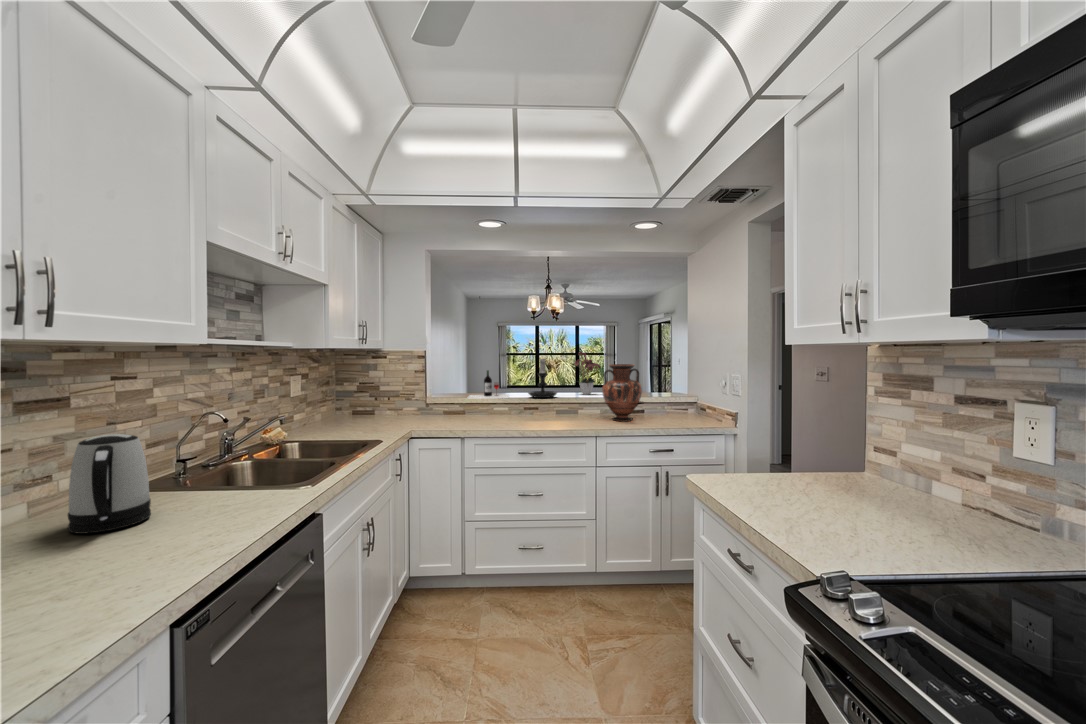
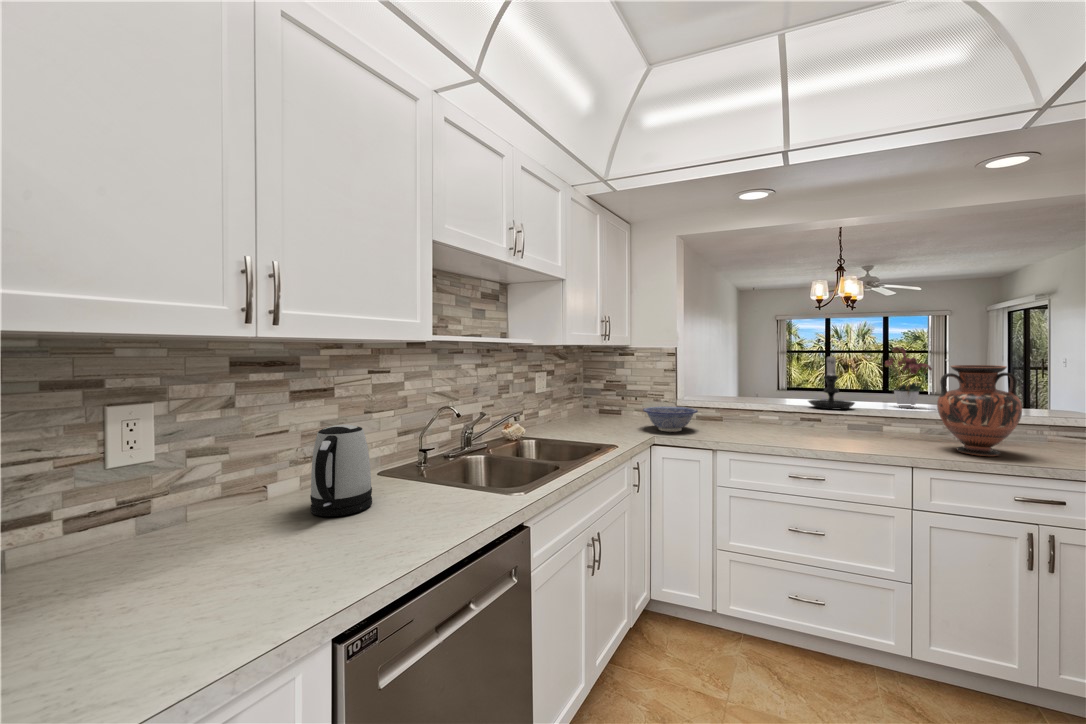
wine bottle: present [468,370,509,399] -> none [723,370,781,406]
decorative bowl: none [401,403,449,424] -> present [643,407,698,432]

